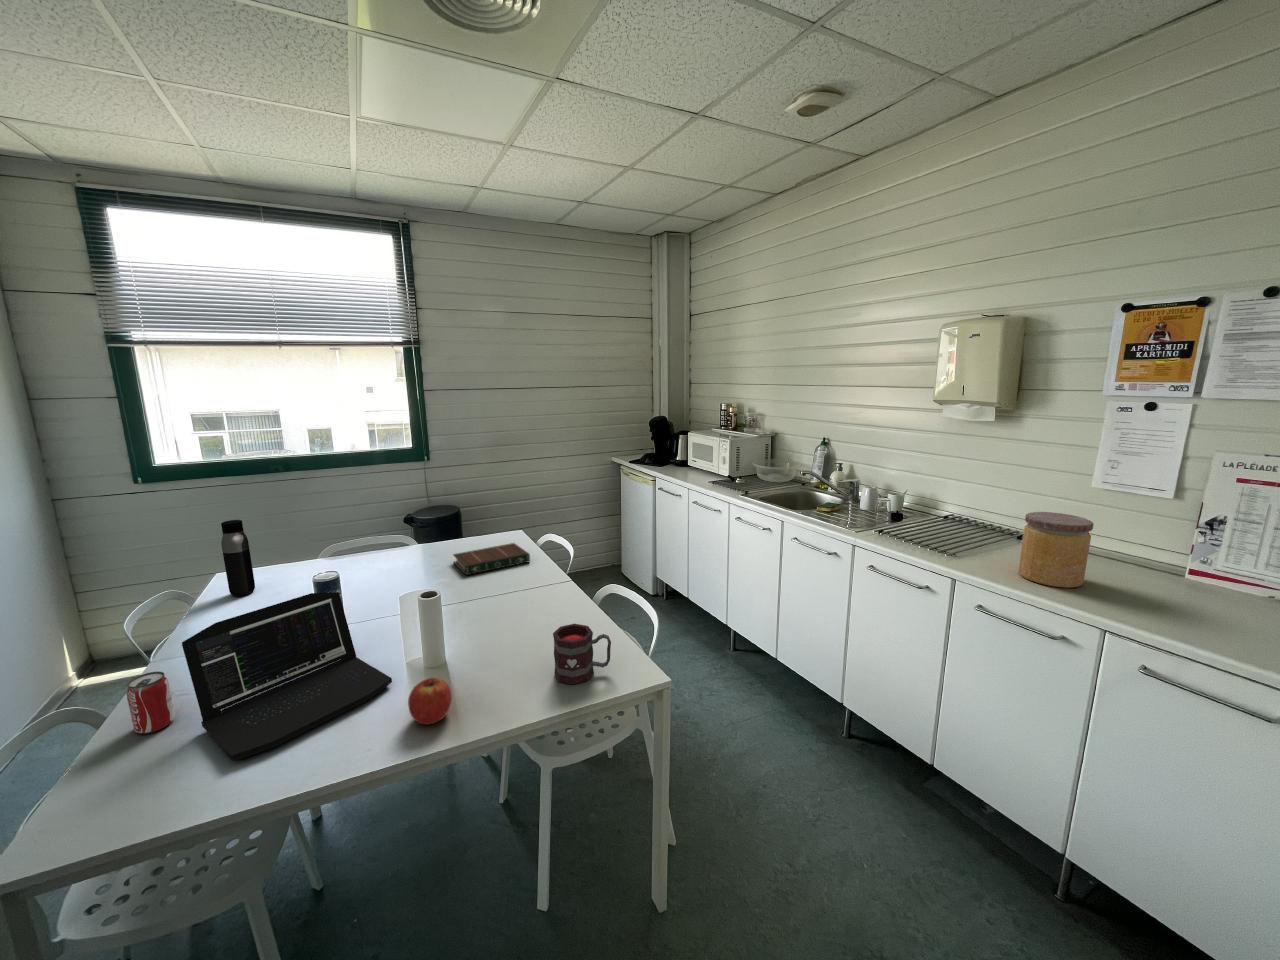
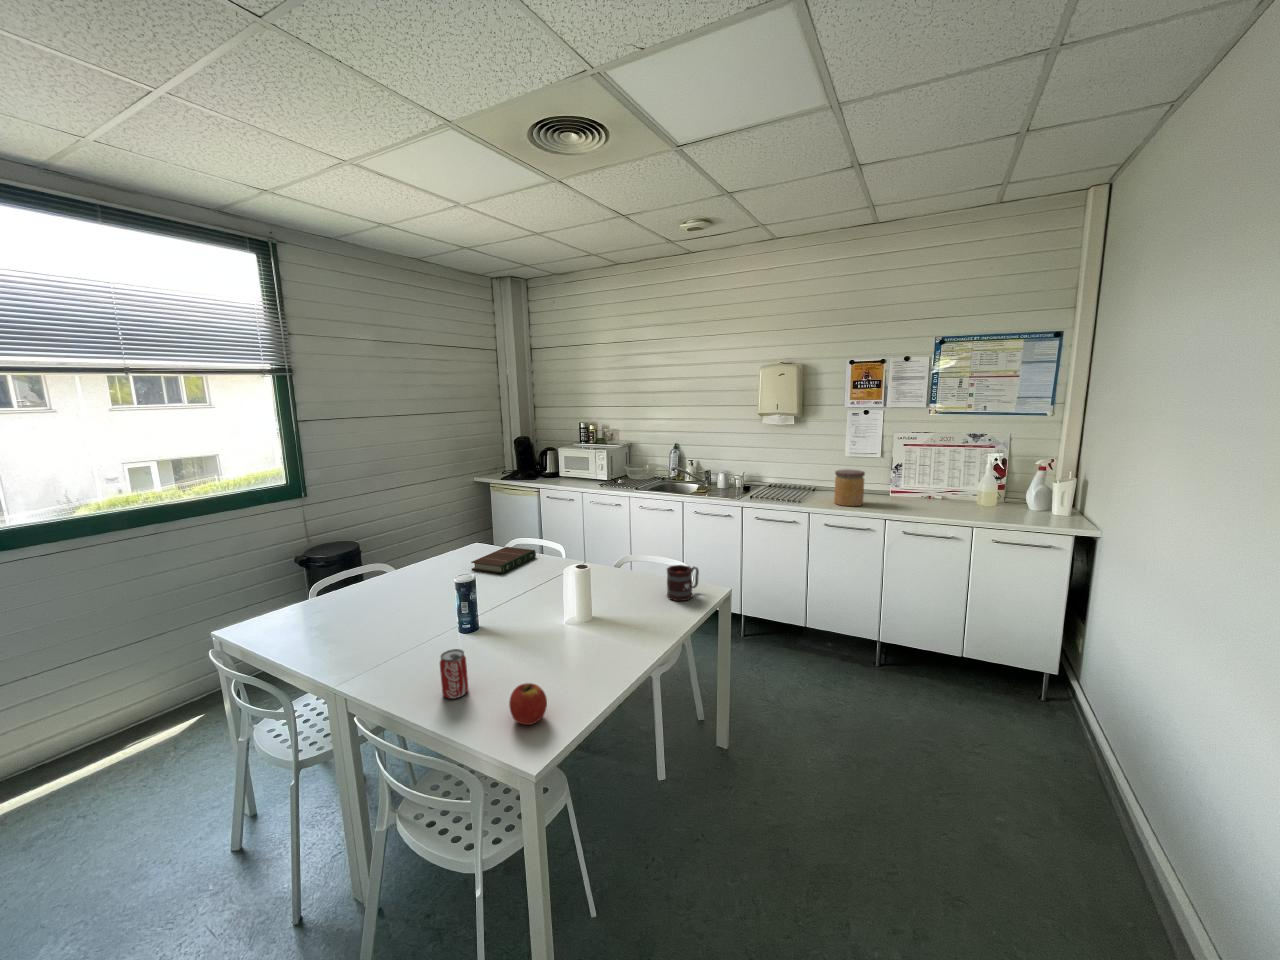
water bottle: present [221,520,255,597] -> none [288,554,319,632]
laptop: present [182,592,392,760] -> none [479,577,586,680]
apple: present [408,678,452,724] -> present [509,683,547,725]

